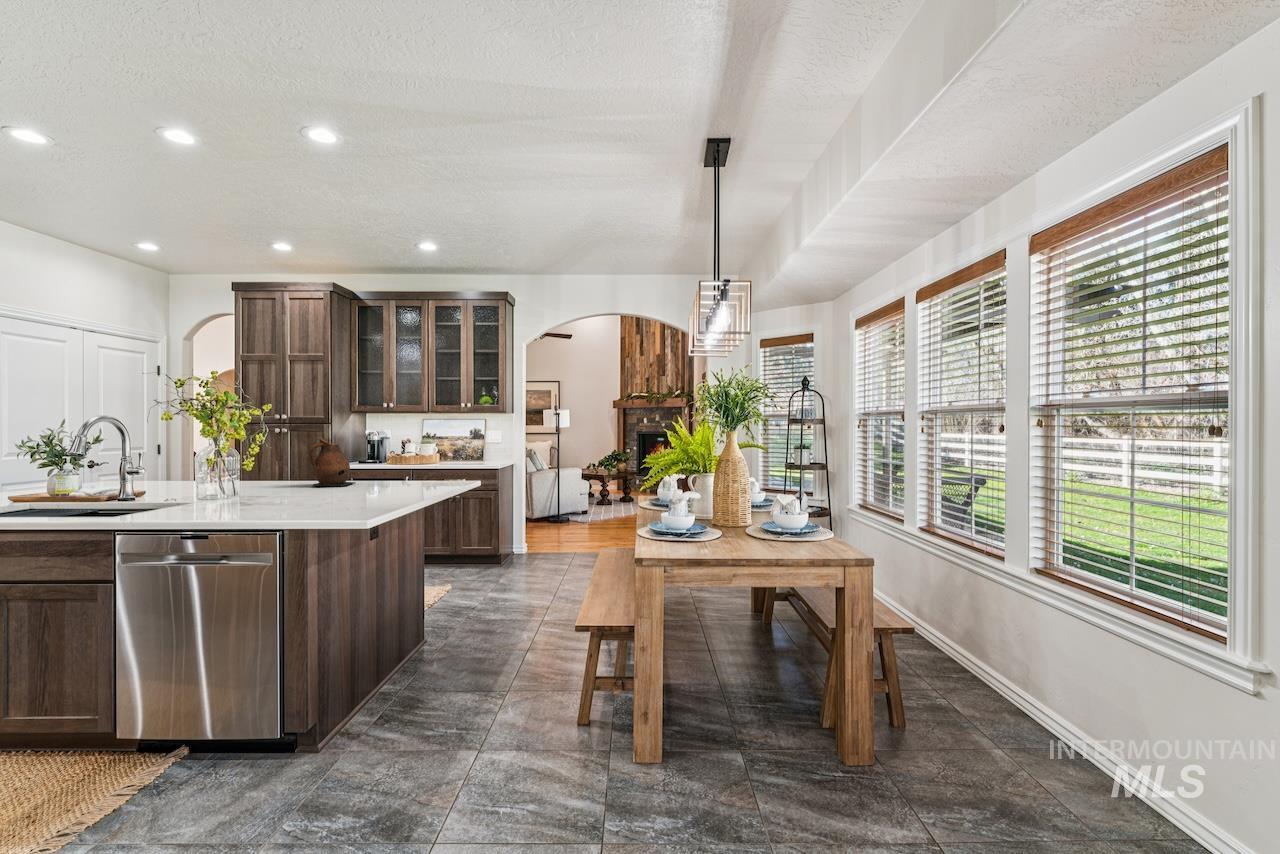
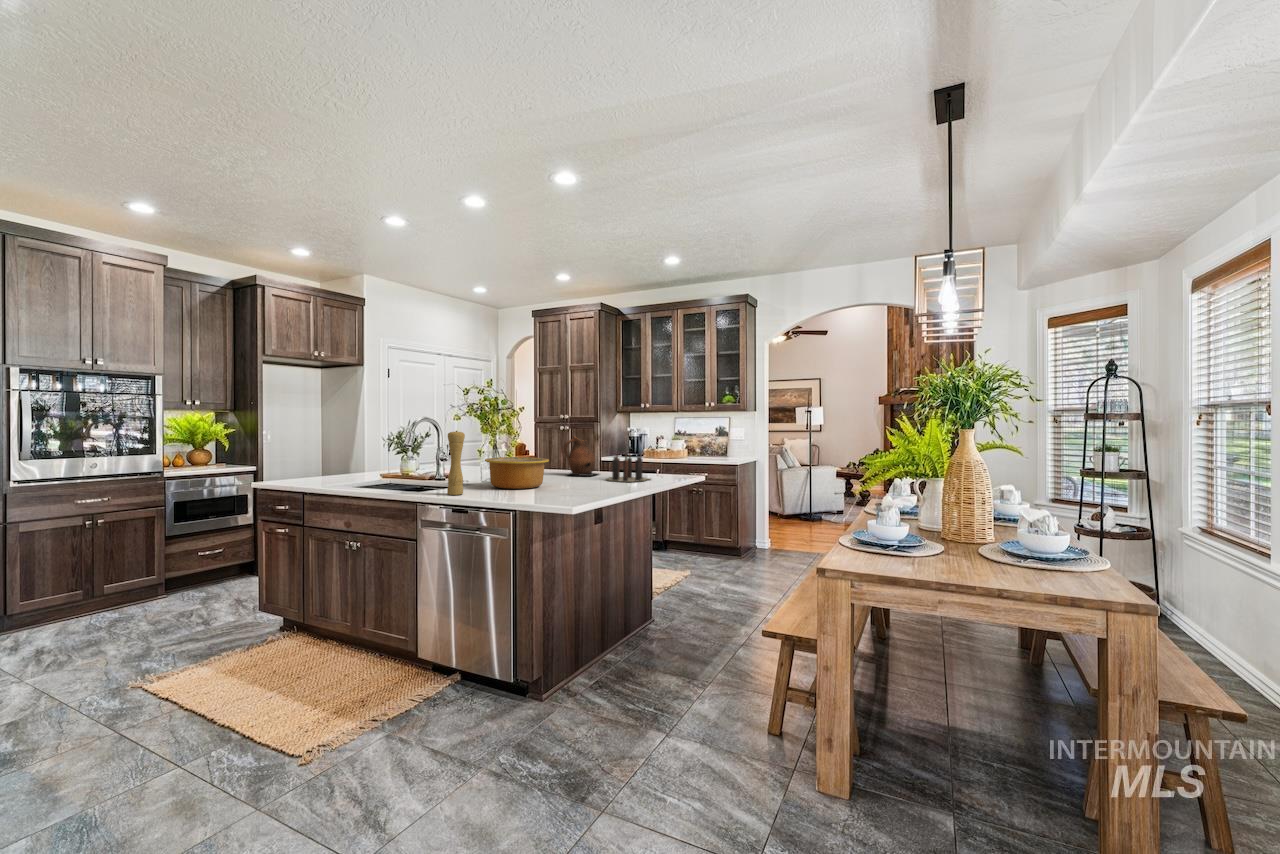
pepper mill: none [166,434,192,517] -> present [447,431,465,495]
candle: none [360,456,427,489] -> present [607,454,650,482]
bowl: none [213,466,303,504] -> present [485,457,549,489]

